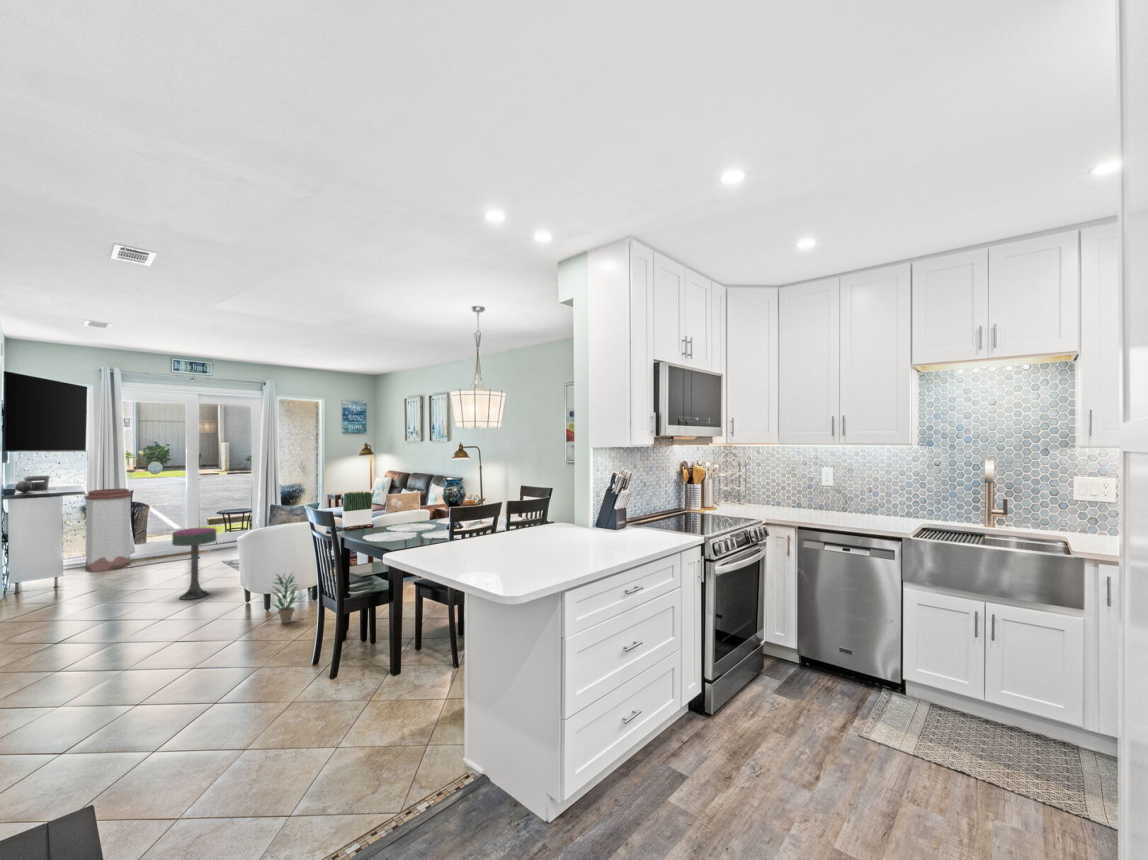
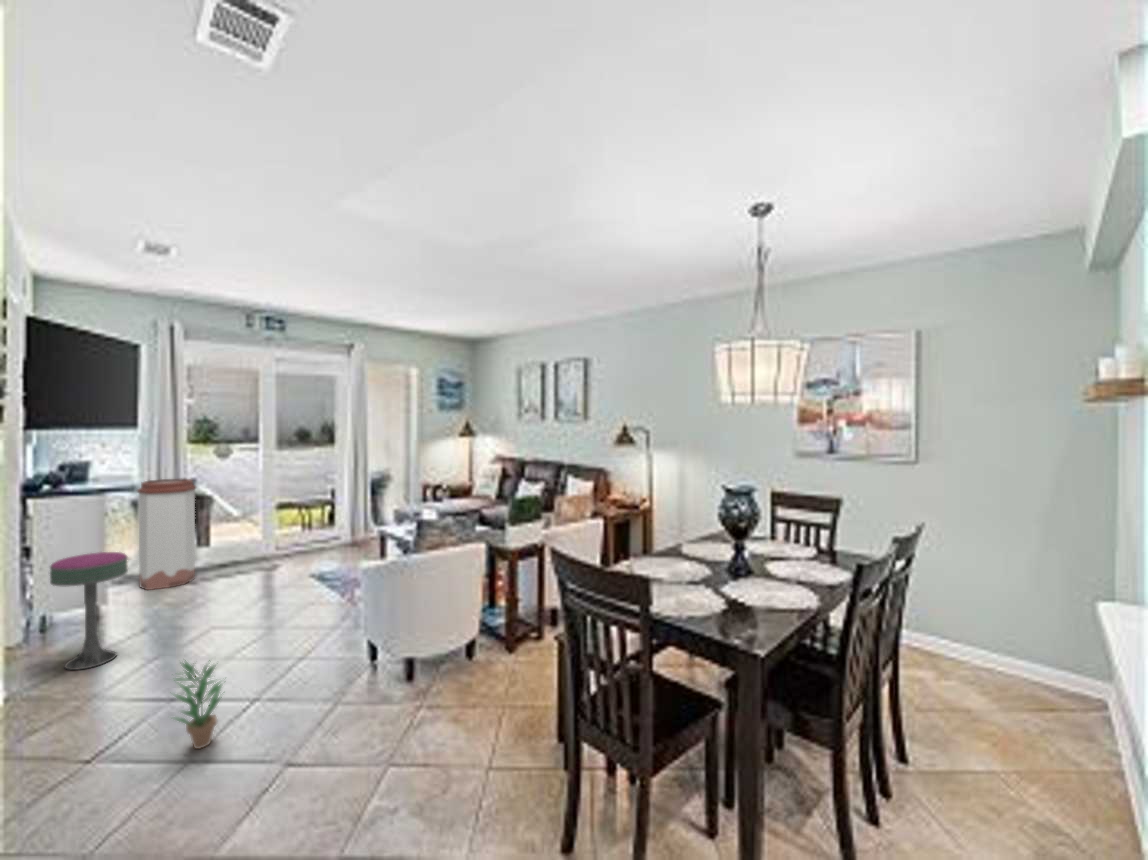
bar stool: present [172,527,216,600] -> present [50,552,128,670]
potted plant: present [273,574,297,624] -> present [174,660,222,749]

